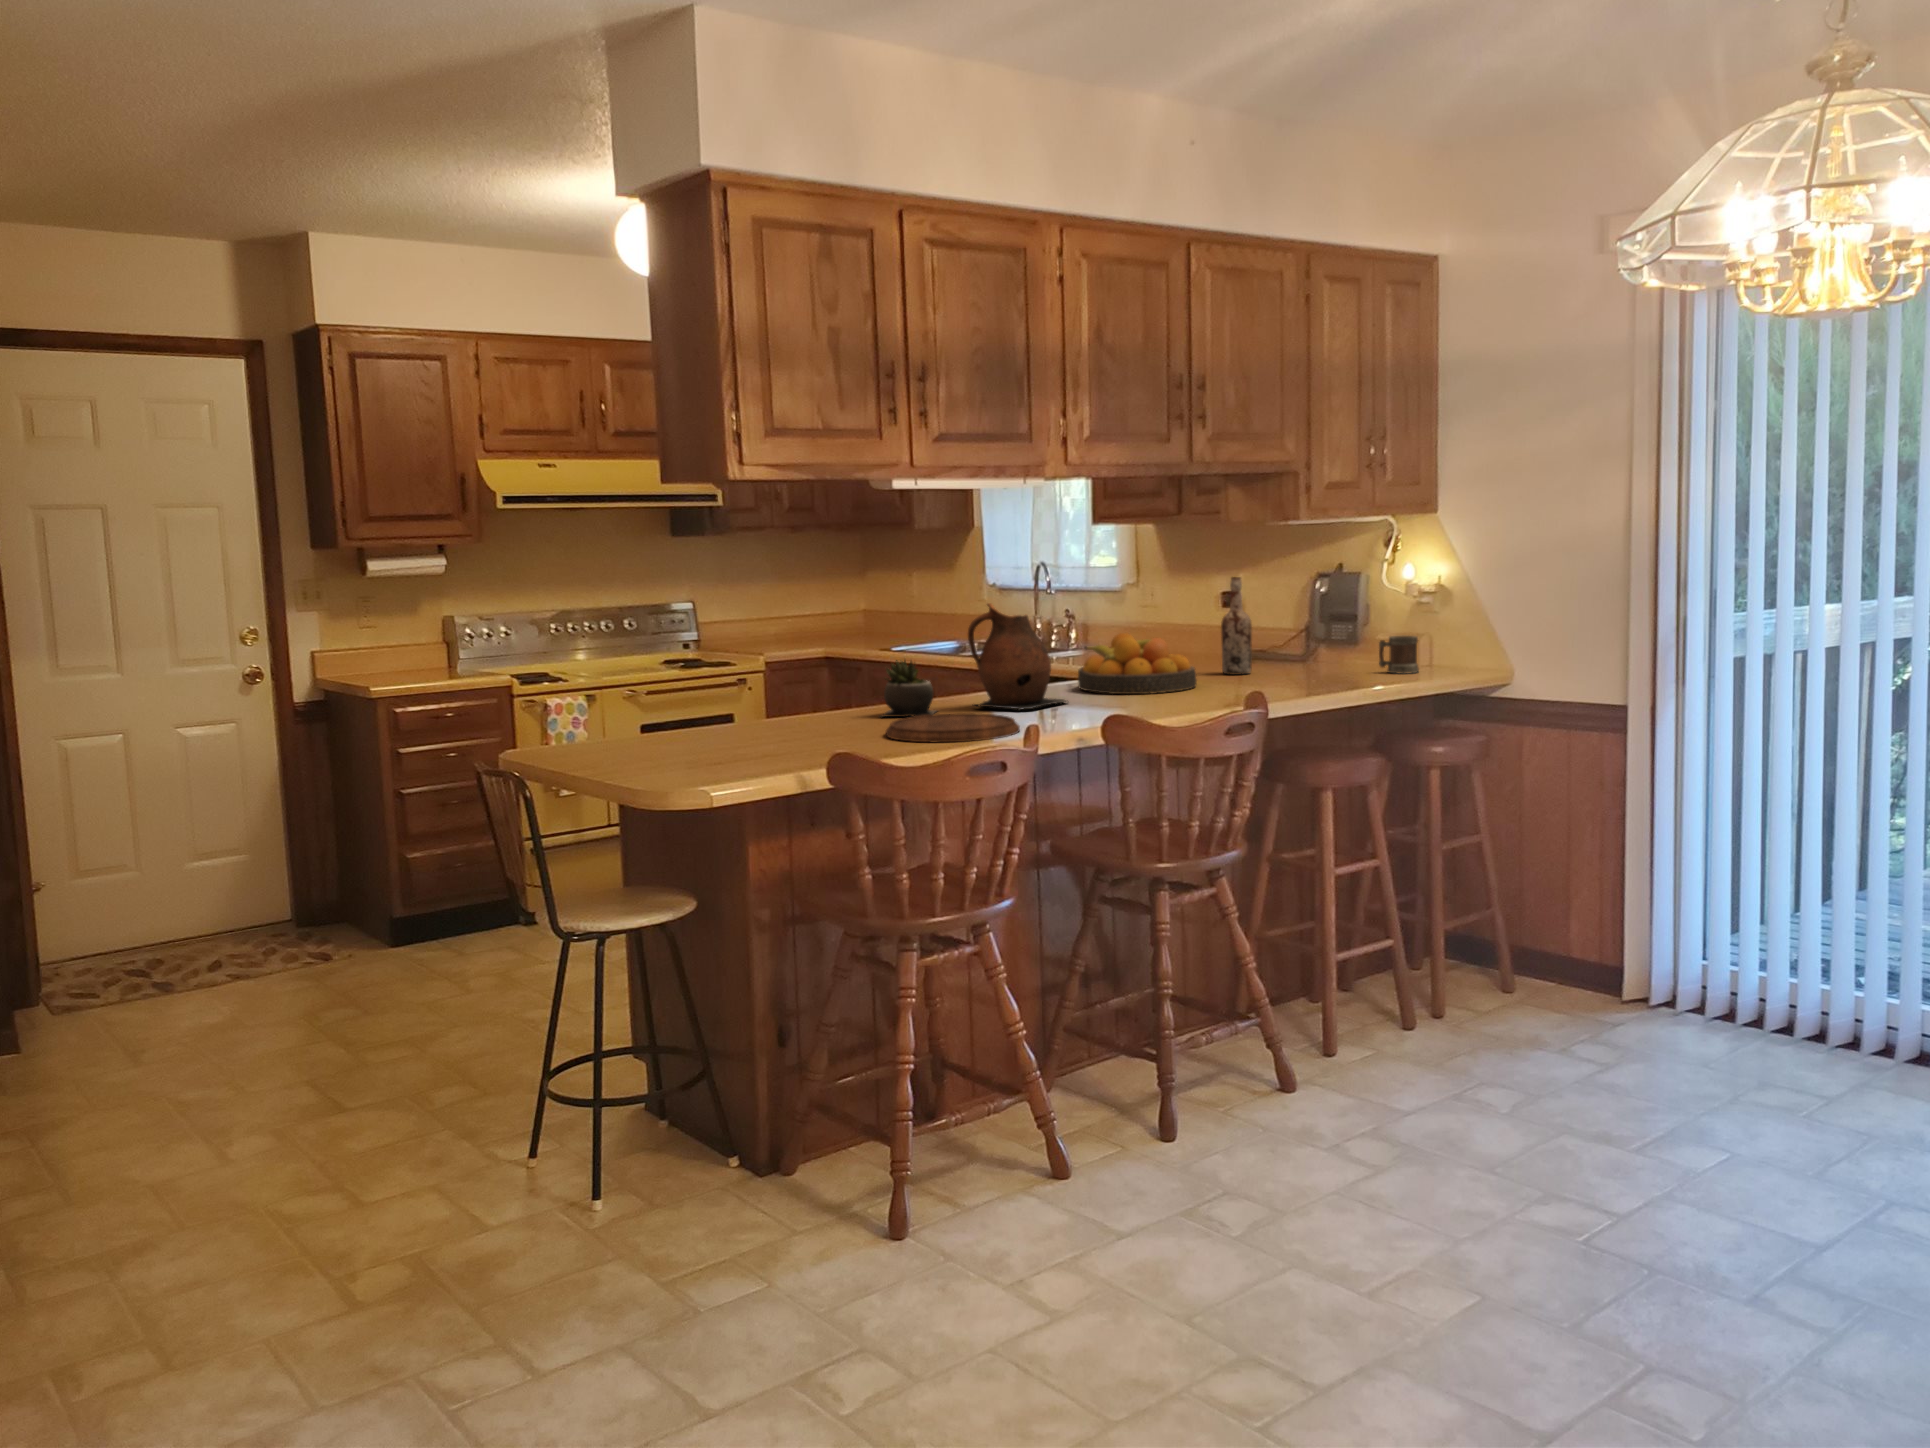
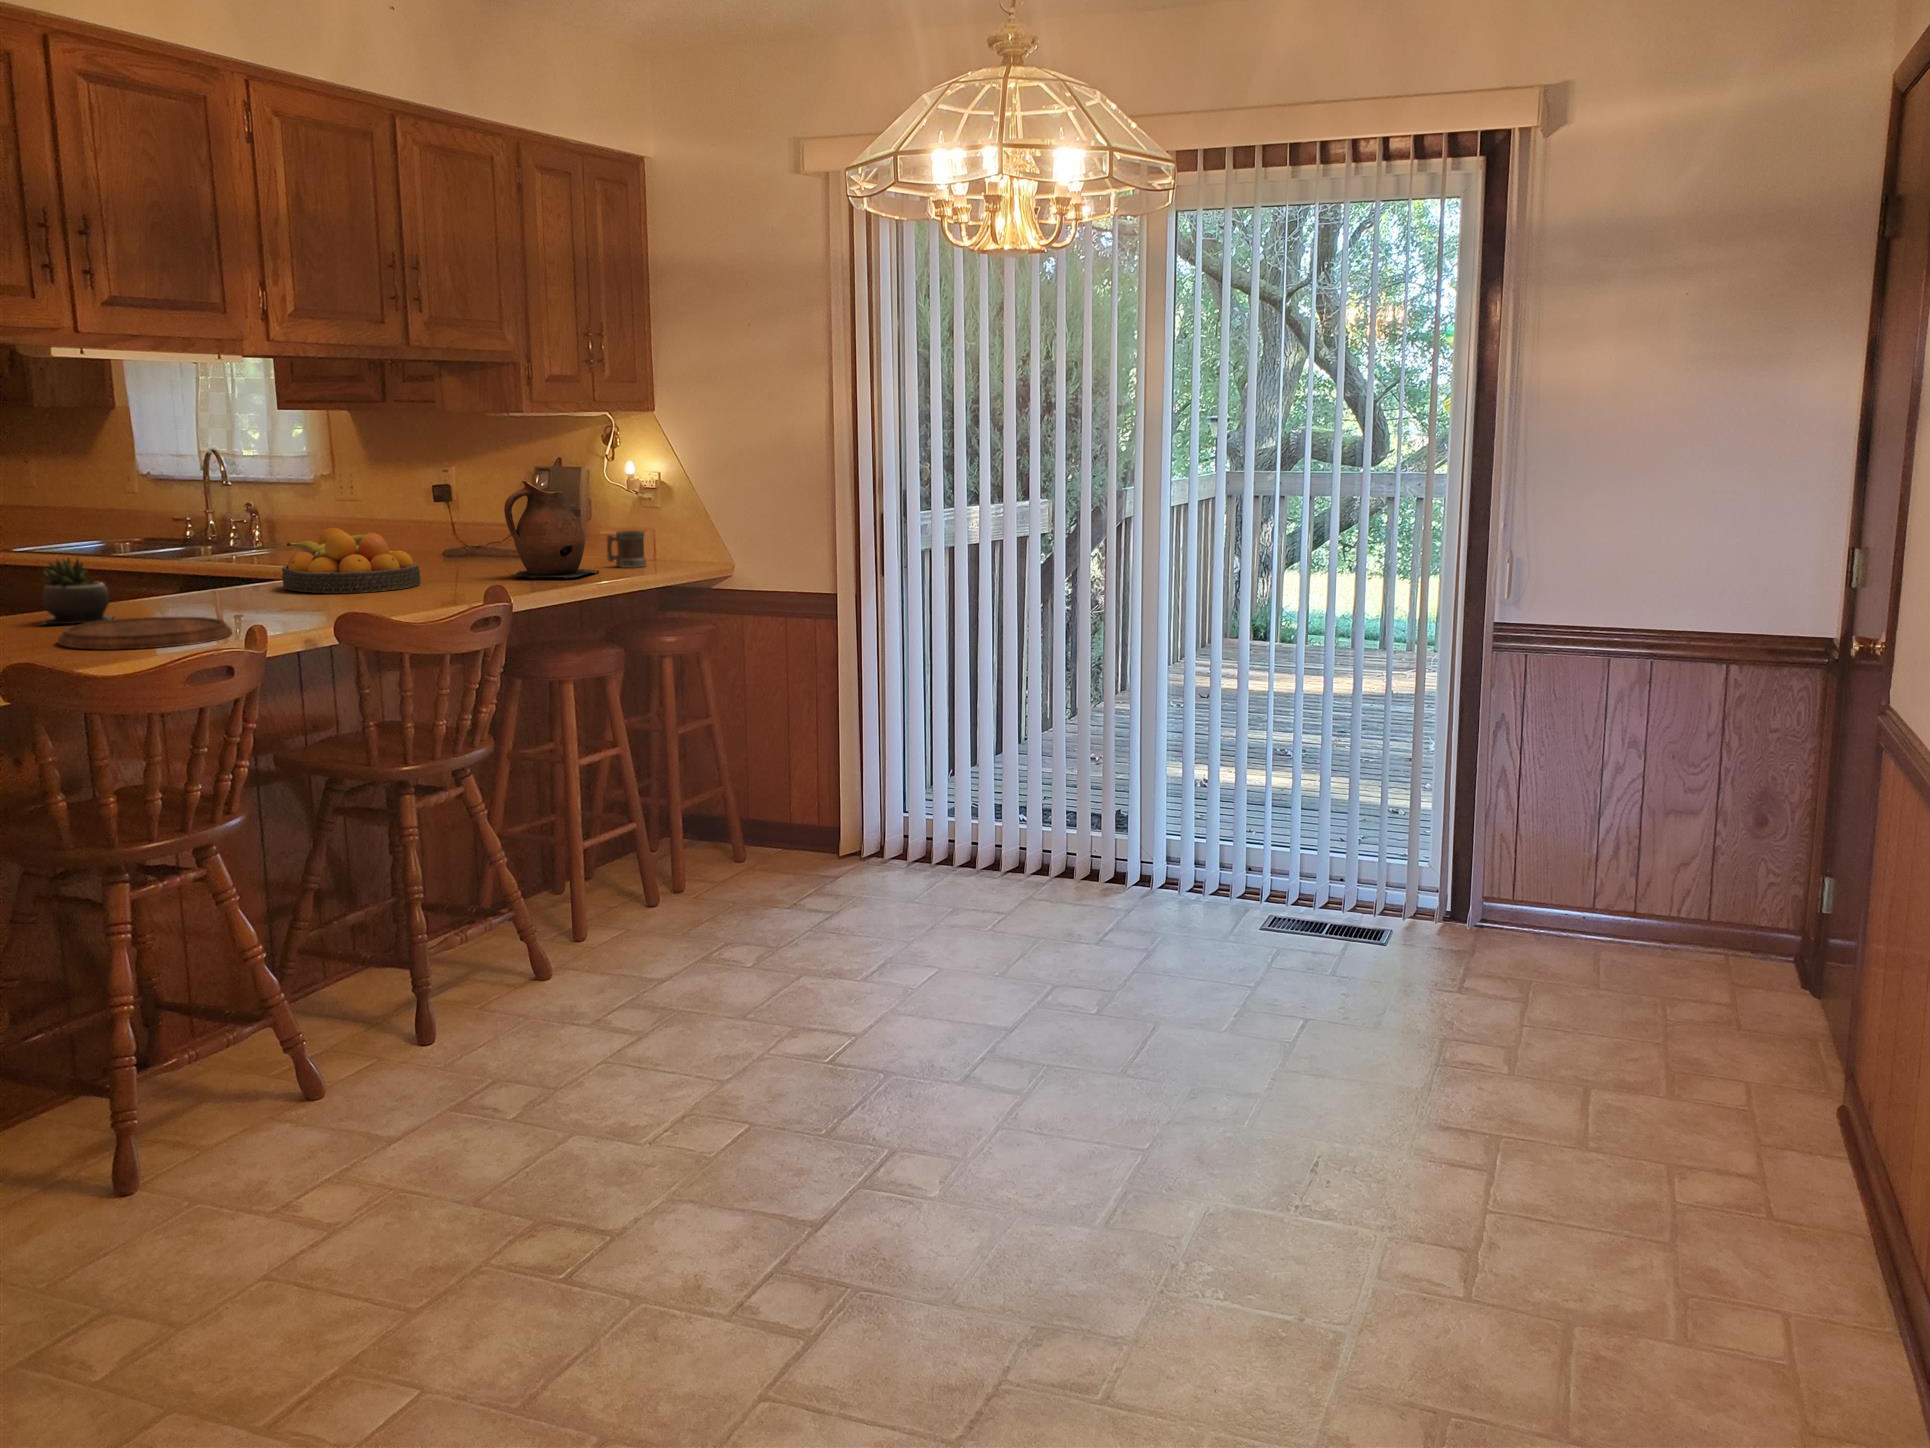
wine bottle: present [1221,577,1252,675] -> none [441,470,475,571]
ceramic pitcher: present [968,603,1066,710] -> present [504,480,599,579]

